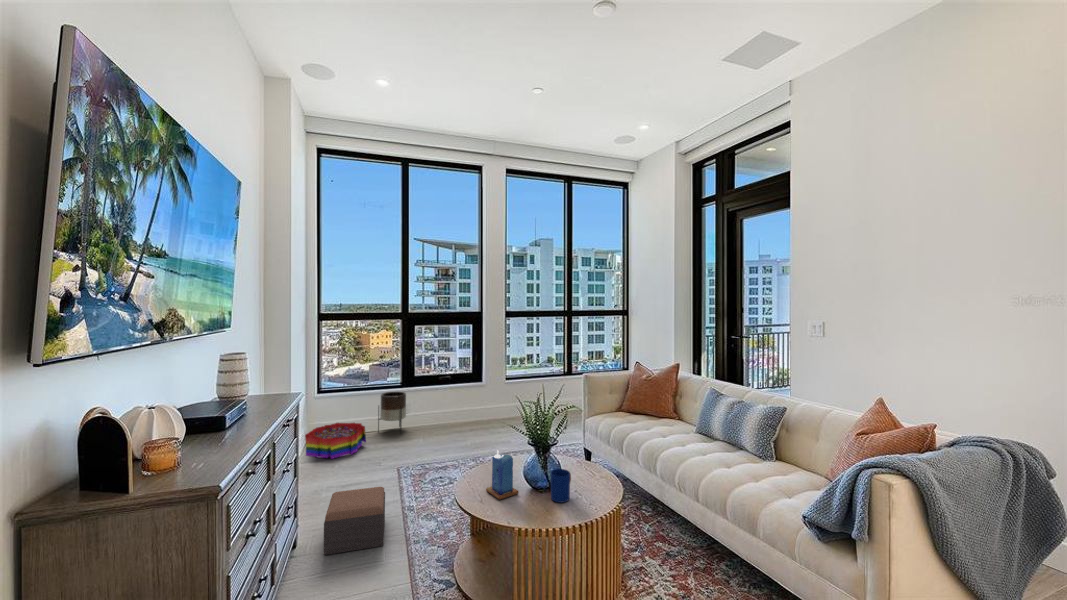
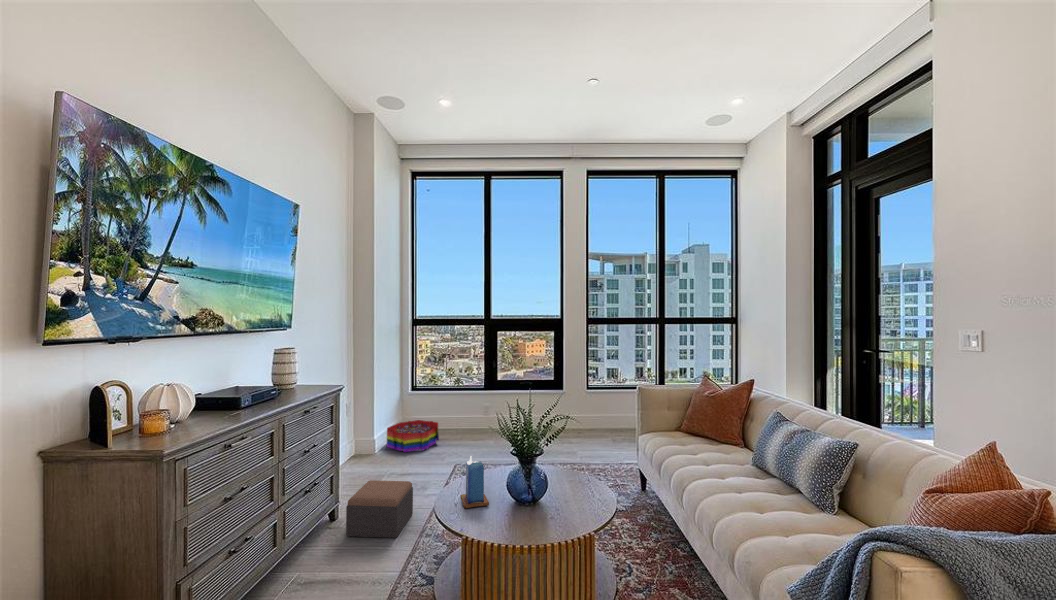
planter: present [378,392,406,433] -> none [457,395,483,436]
mug: present [551,469,571,502] -> none [516,485,544,522]

